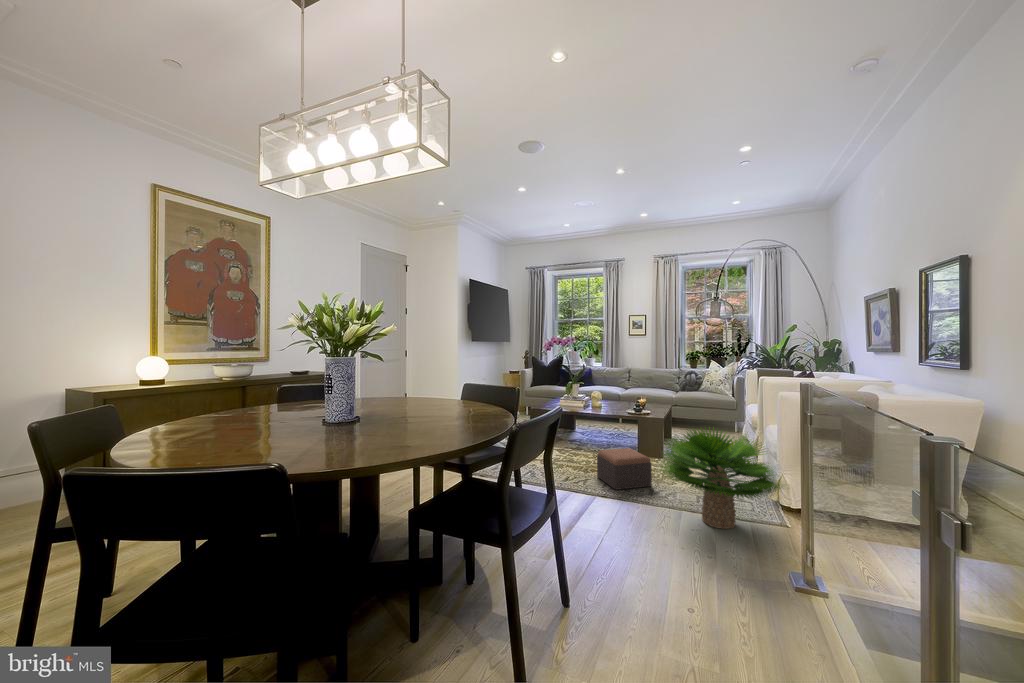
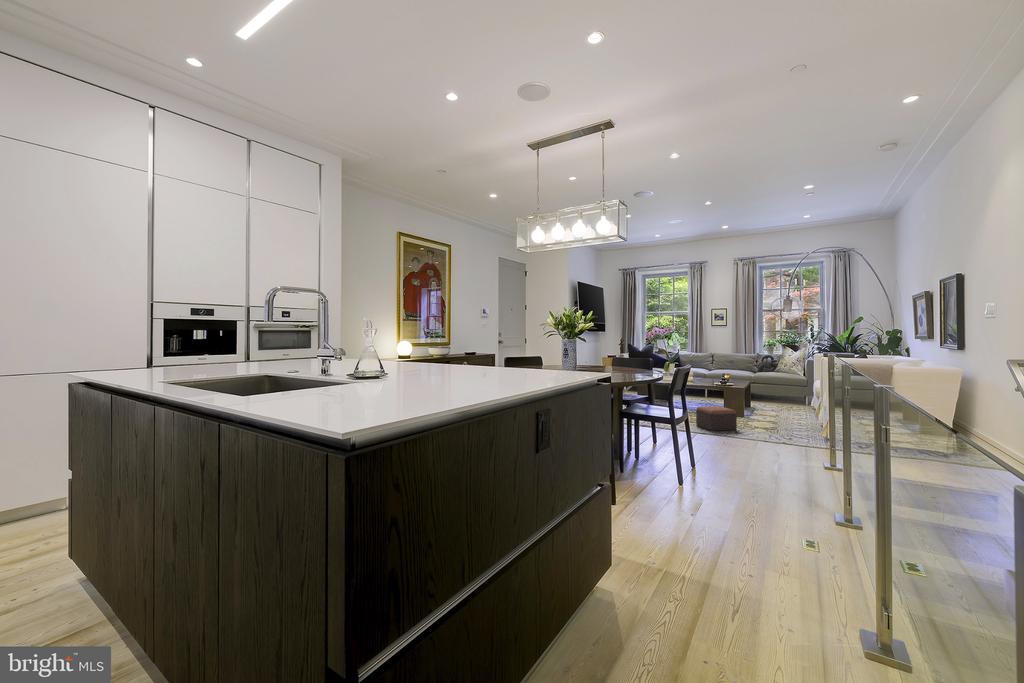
potted plant: present [664,428,781,529] -> none [741,383,829,446]

